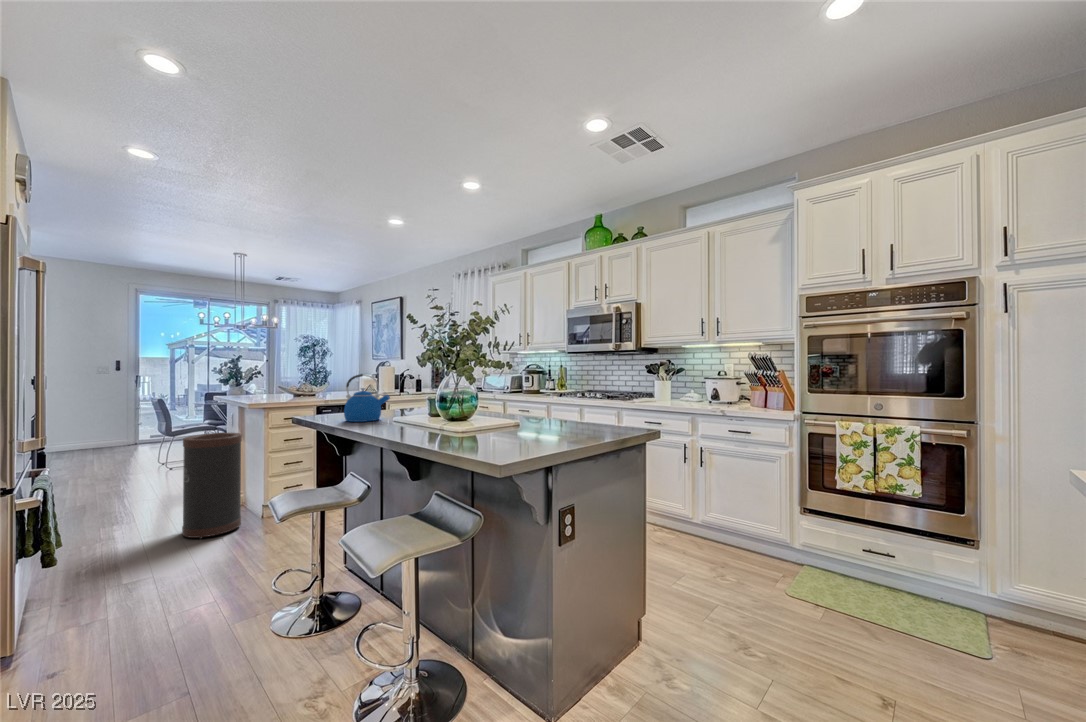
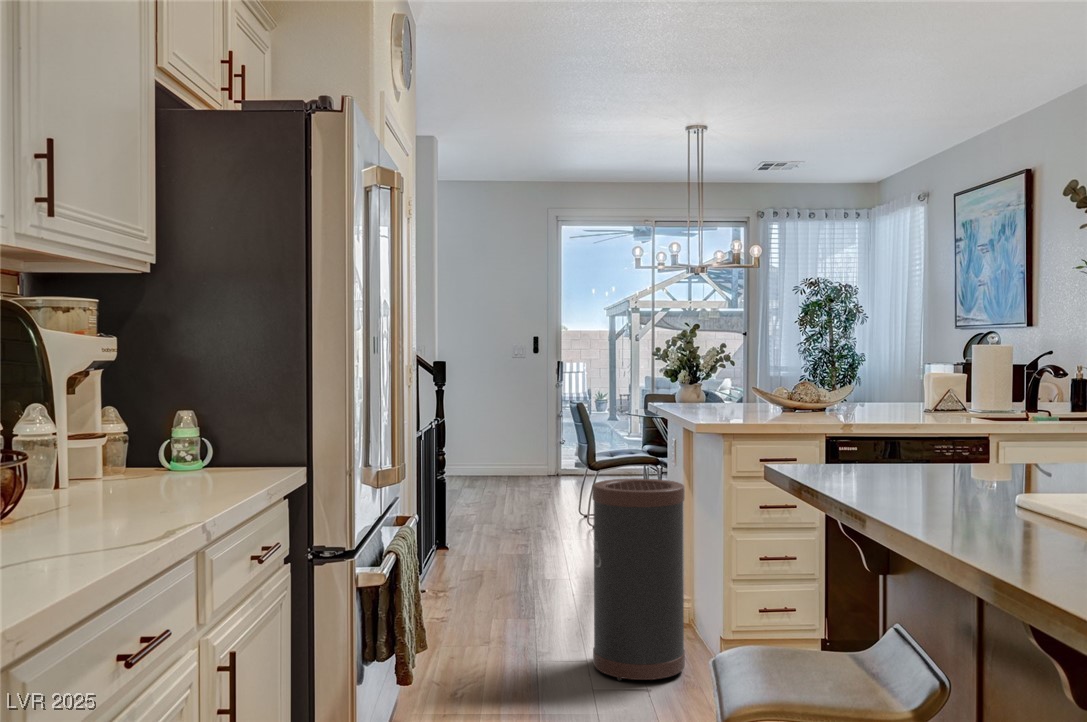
kettle: present [344,374,390,422] -> none [879,371,1003,499]

